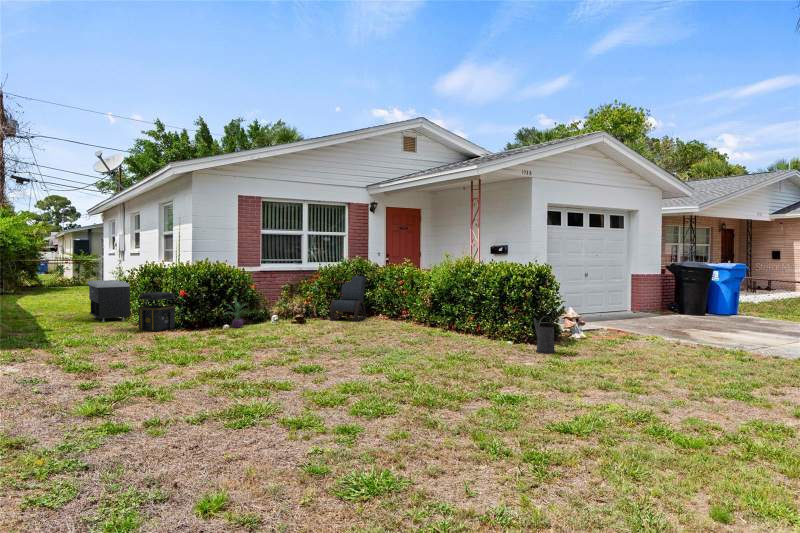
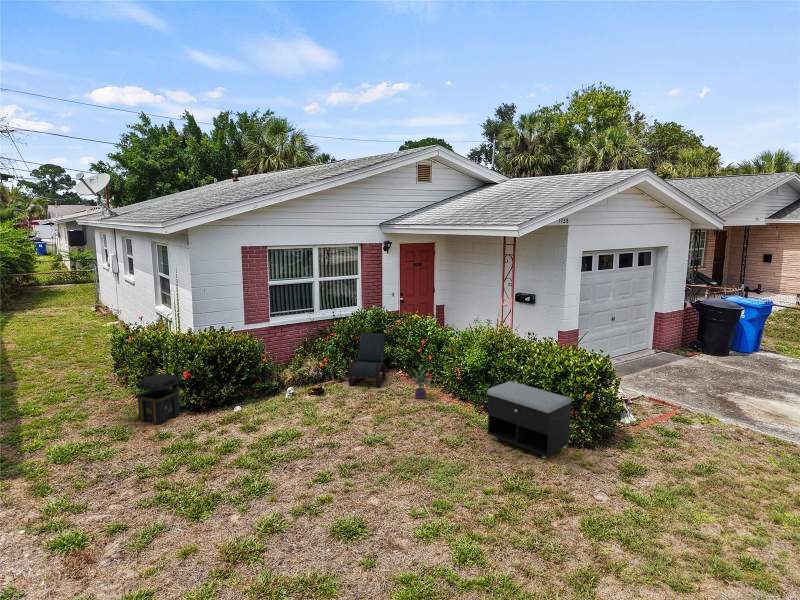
storage bench: present [88,280,130,322] -> present [487,381,571,458]
decorative plant: present [227,299,243,328] -> present [414,366,428,399]
watering can: present [533,316,555,354] -> none [593,421,623,472]

